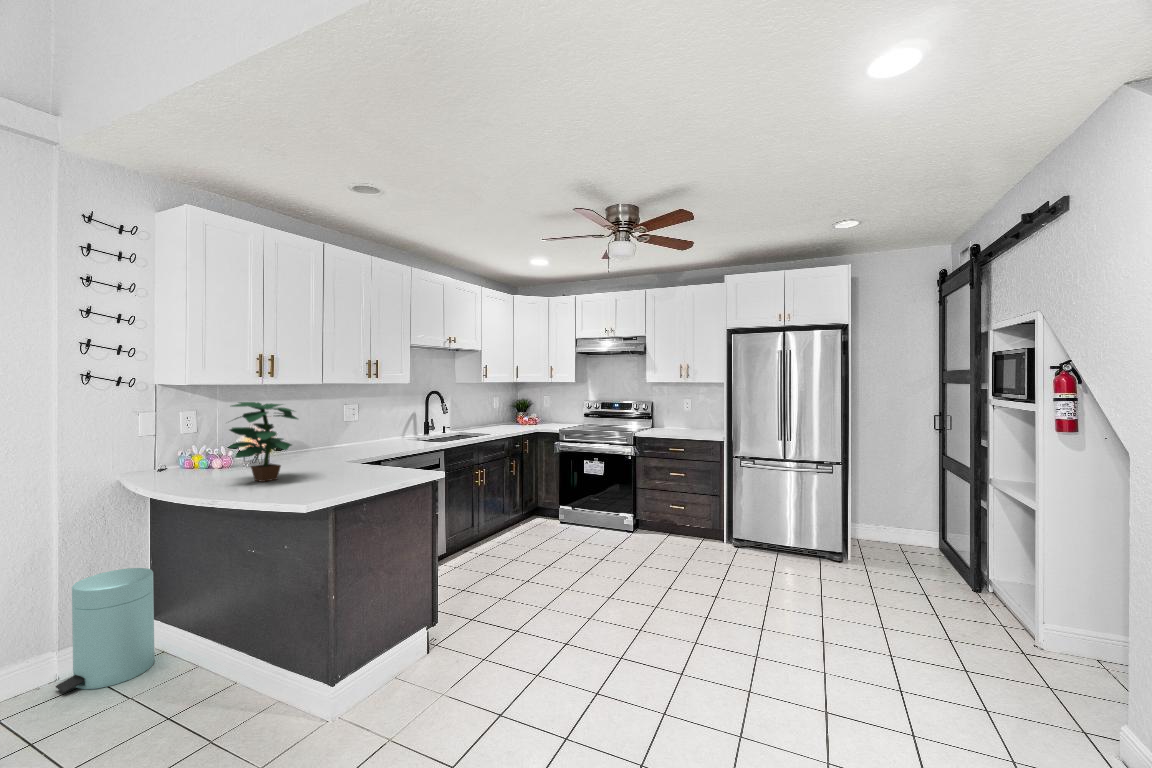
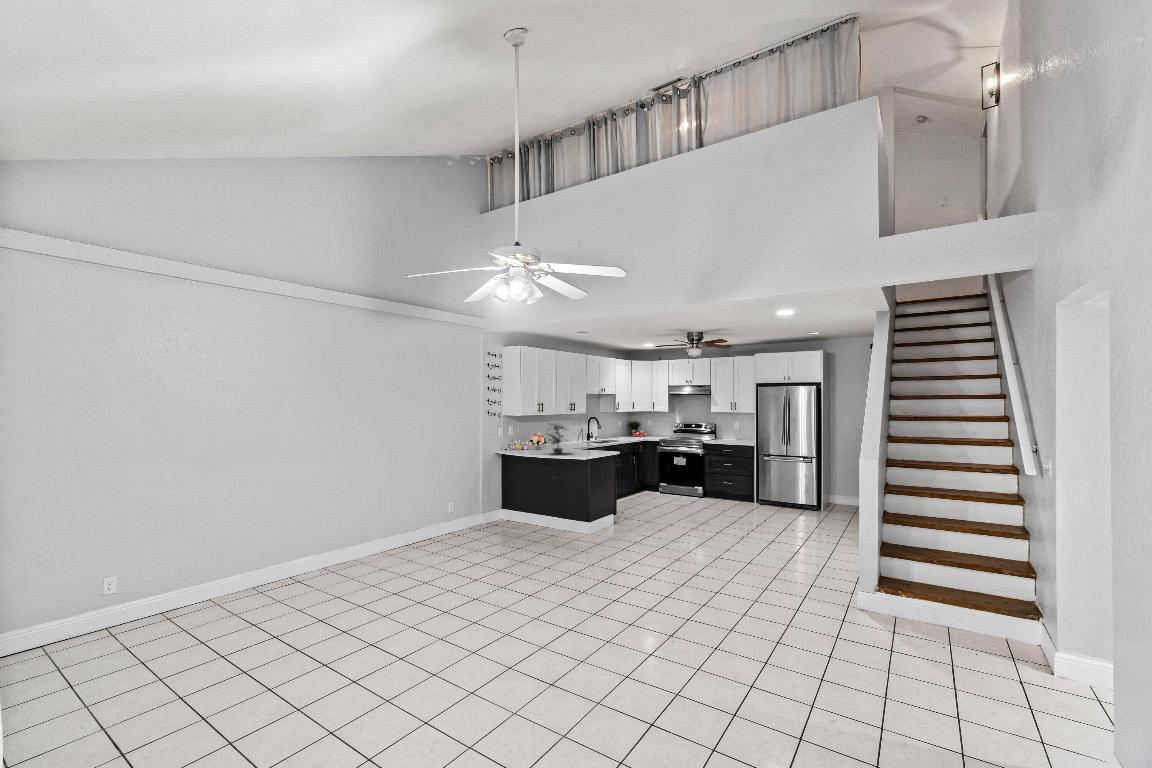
trash can: present [56,568,154,692] -> none [488,489,514,529]

